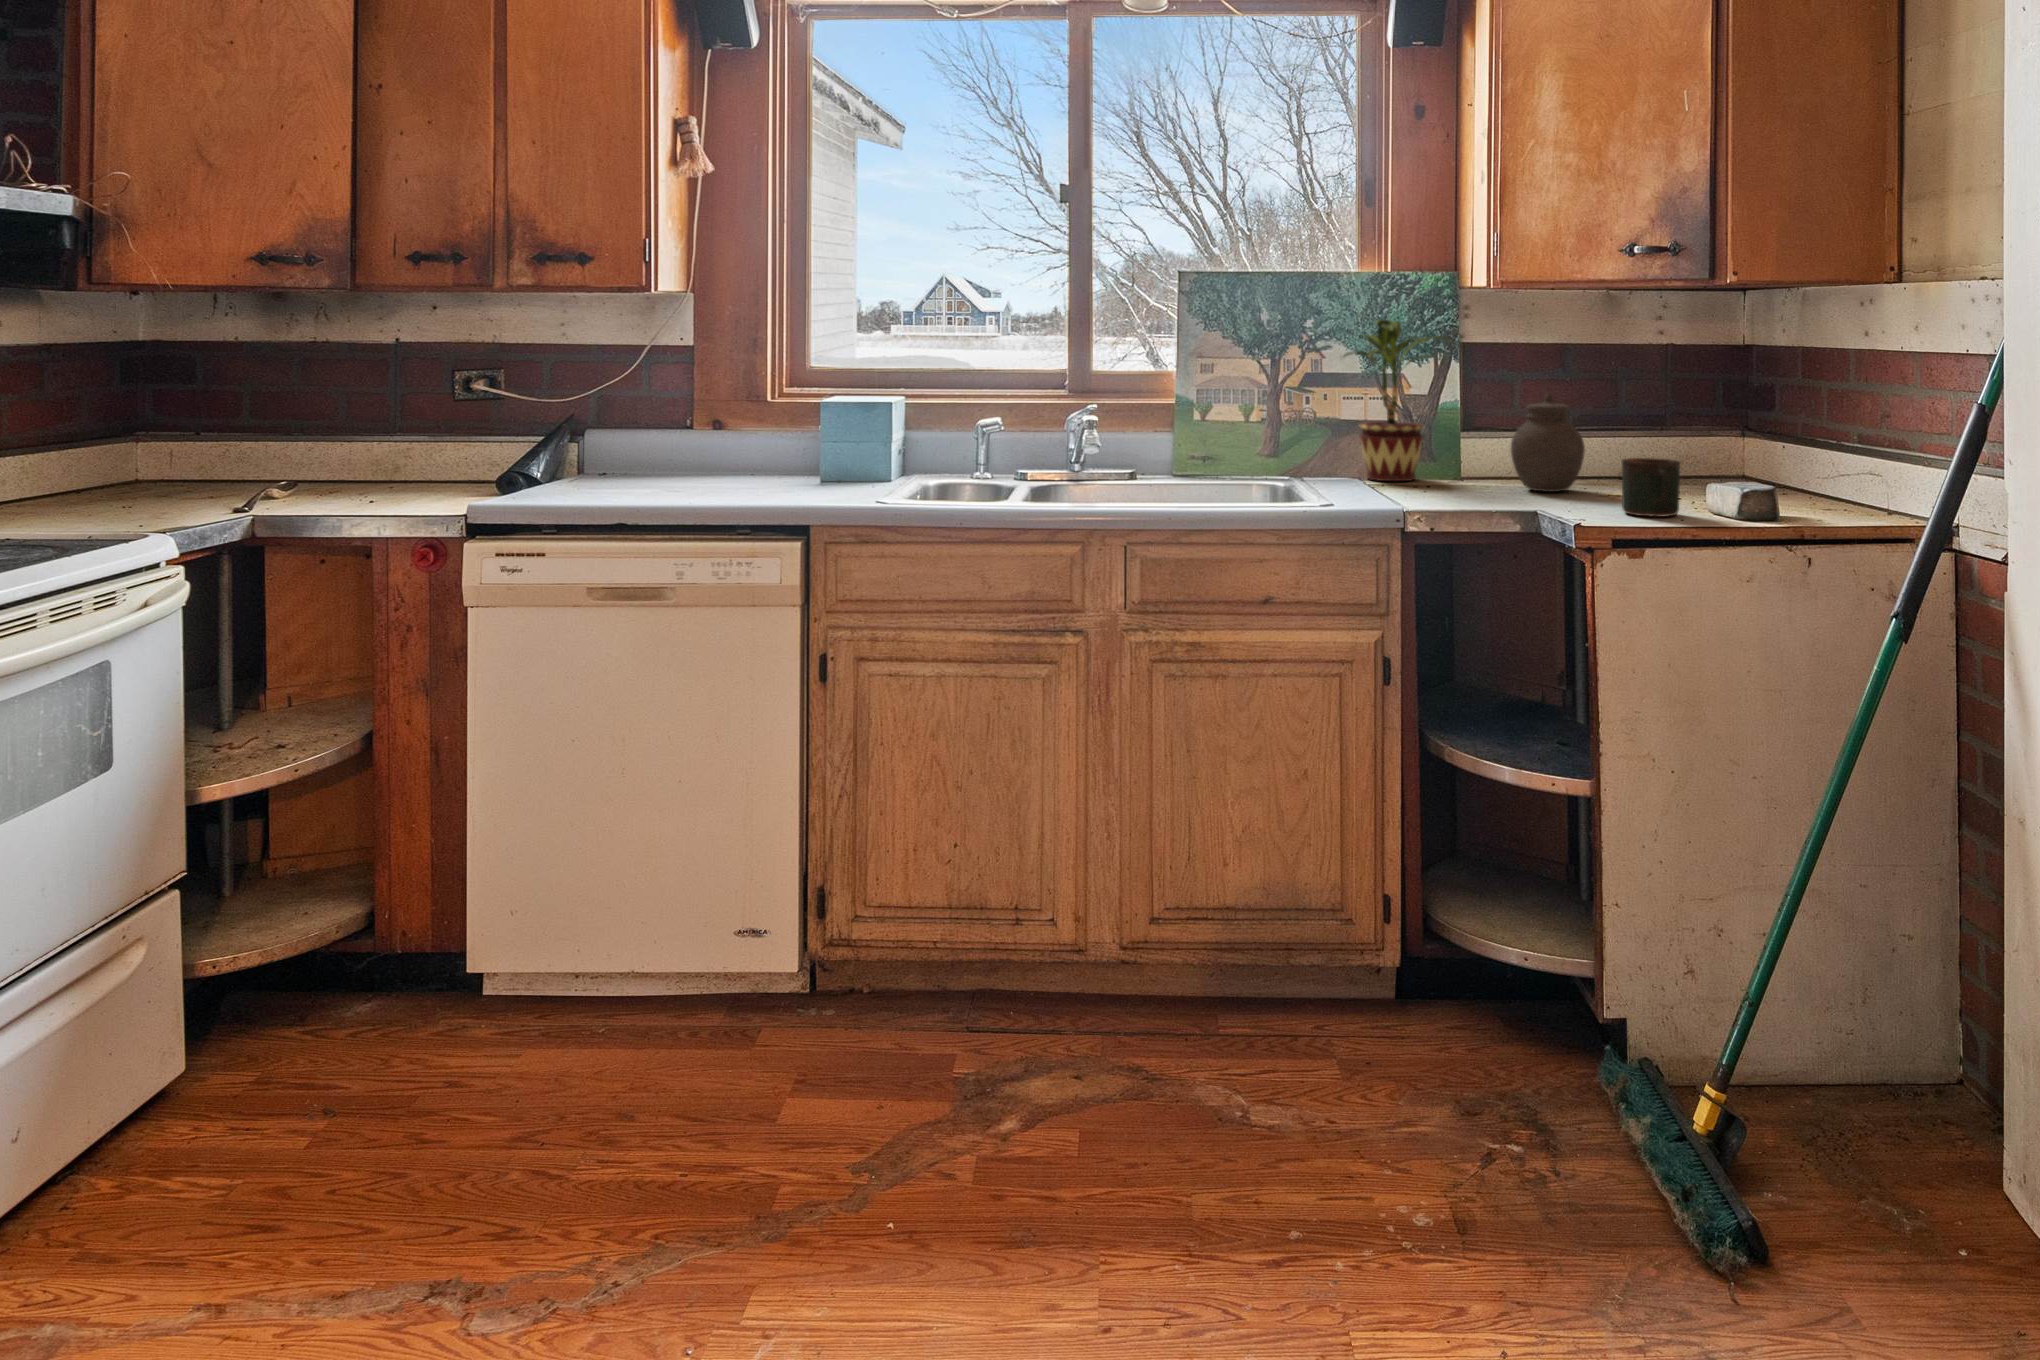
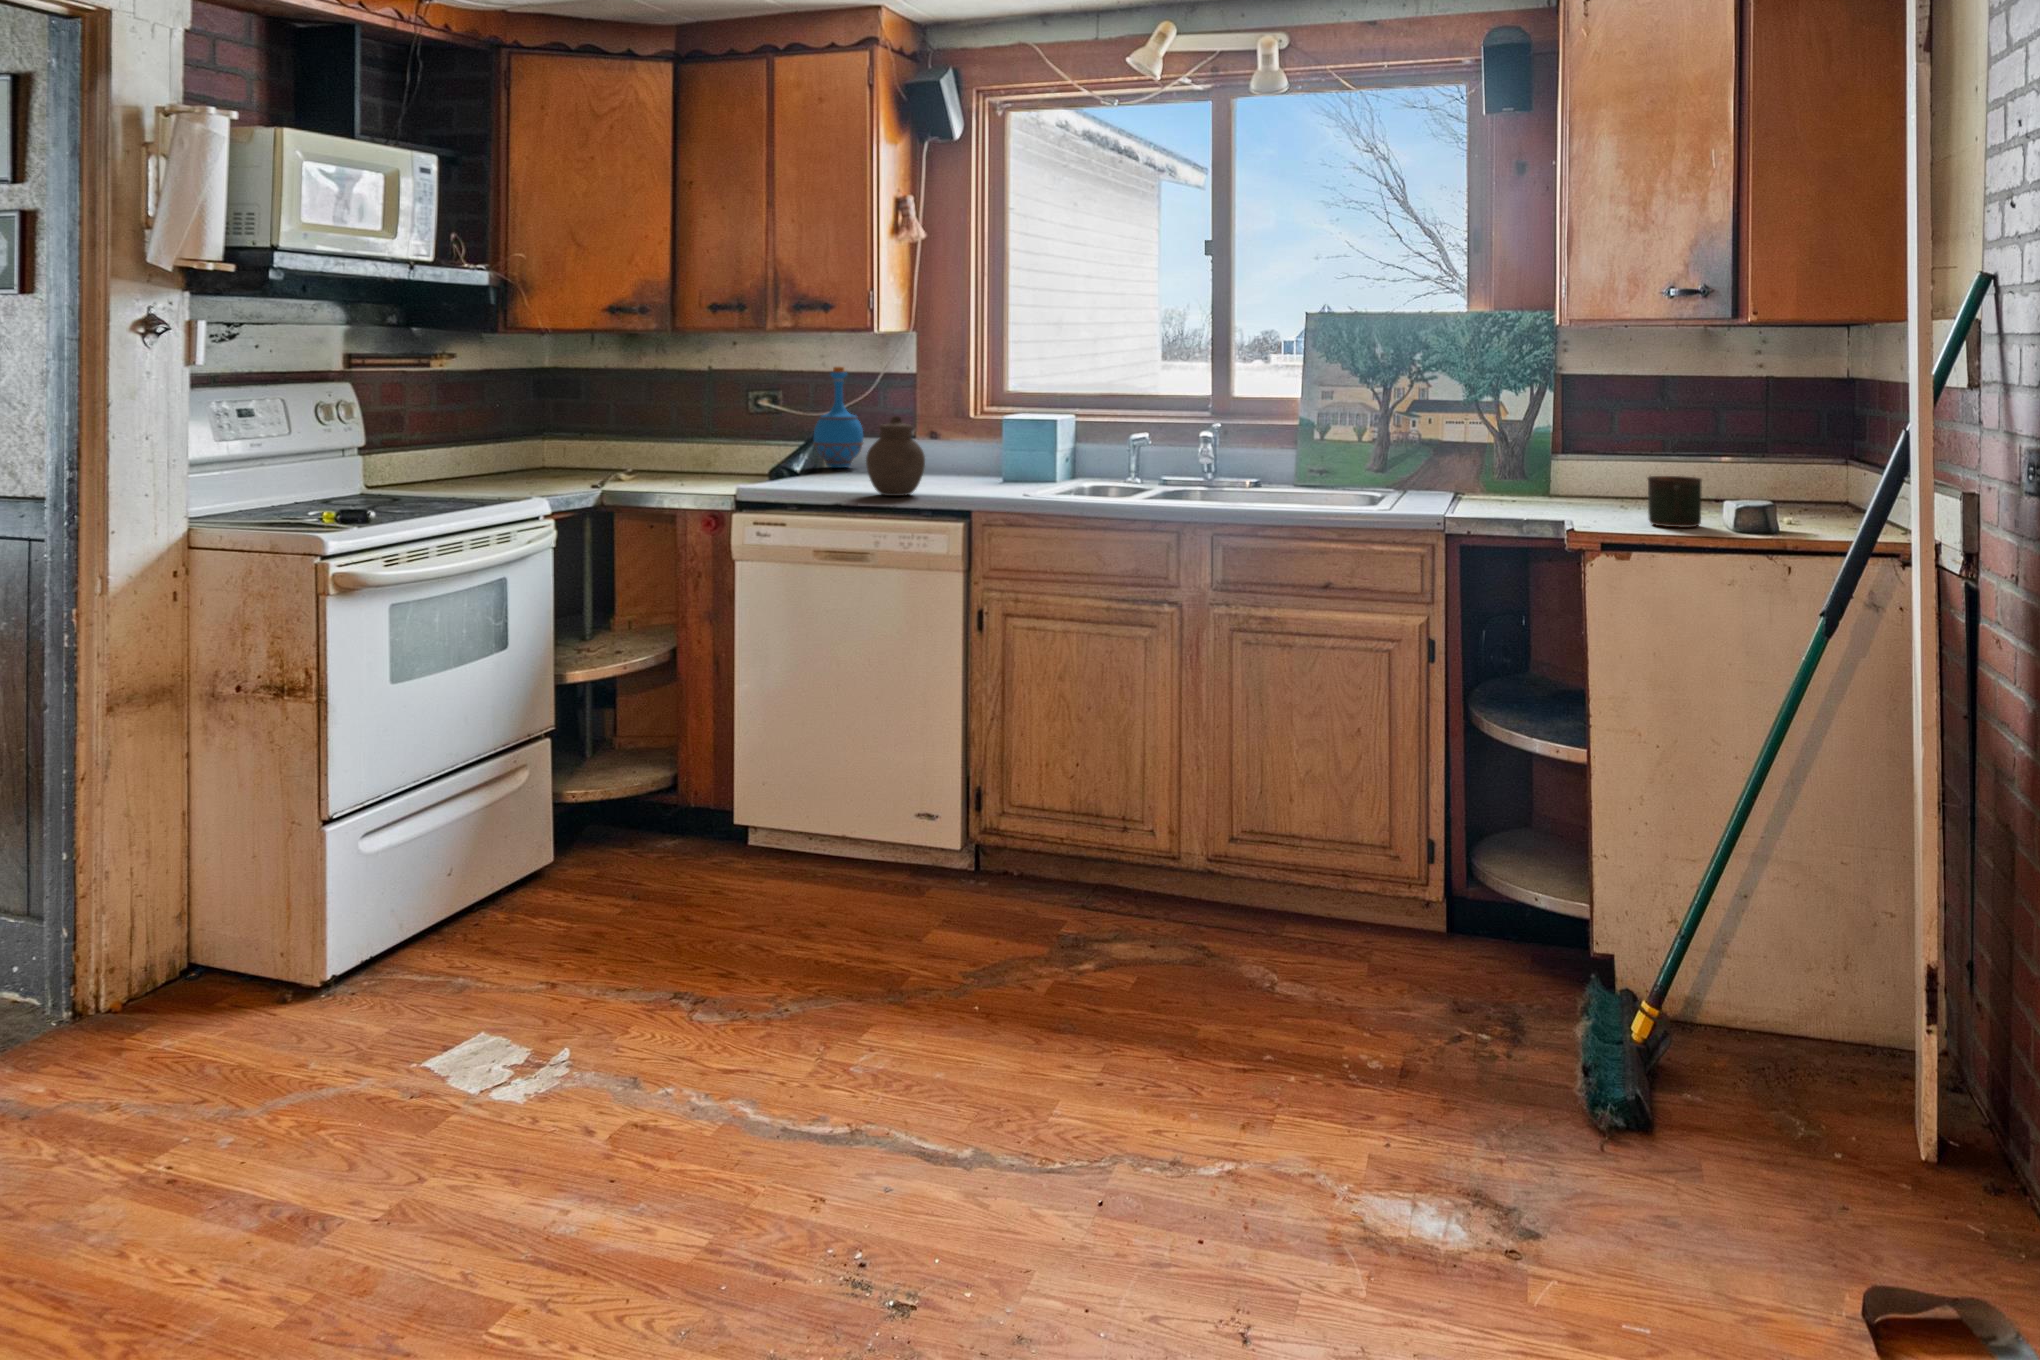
potted plant: present [1343,319,1448,481] -> none [1430,352,1542,494]
bottle: none [554,339,624,471] -> present [814,367,863,468]
jar: present [1511,394,1585,492] -> present [866,416,925,496]

